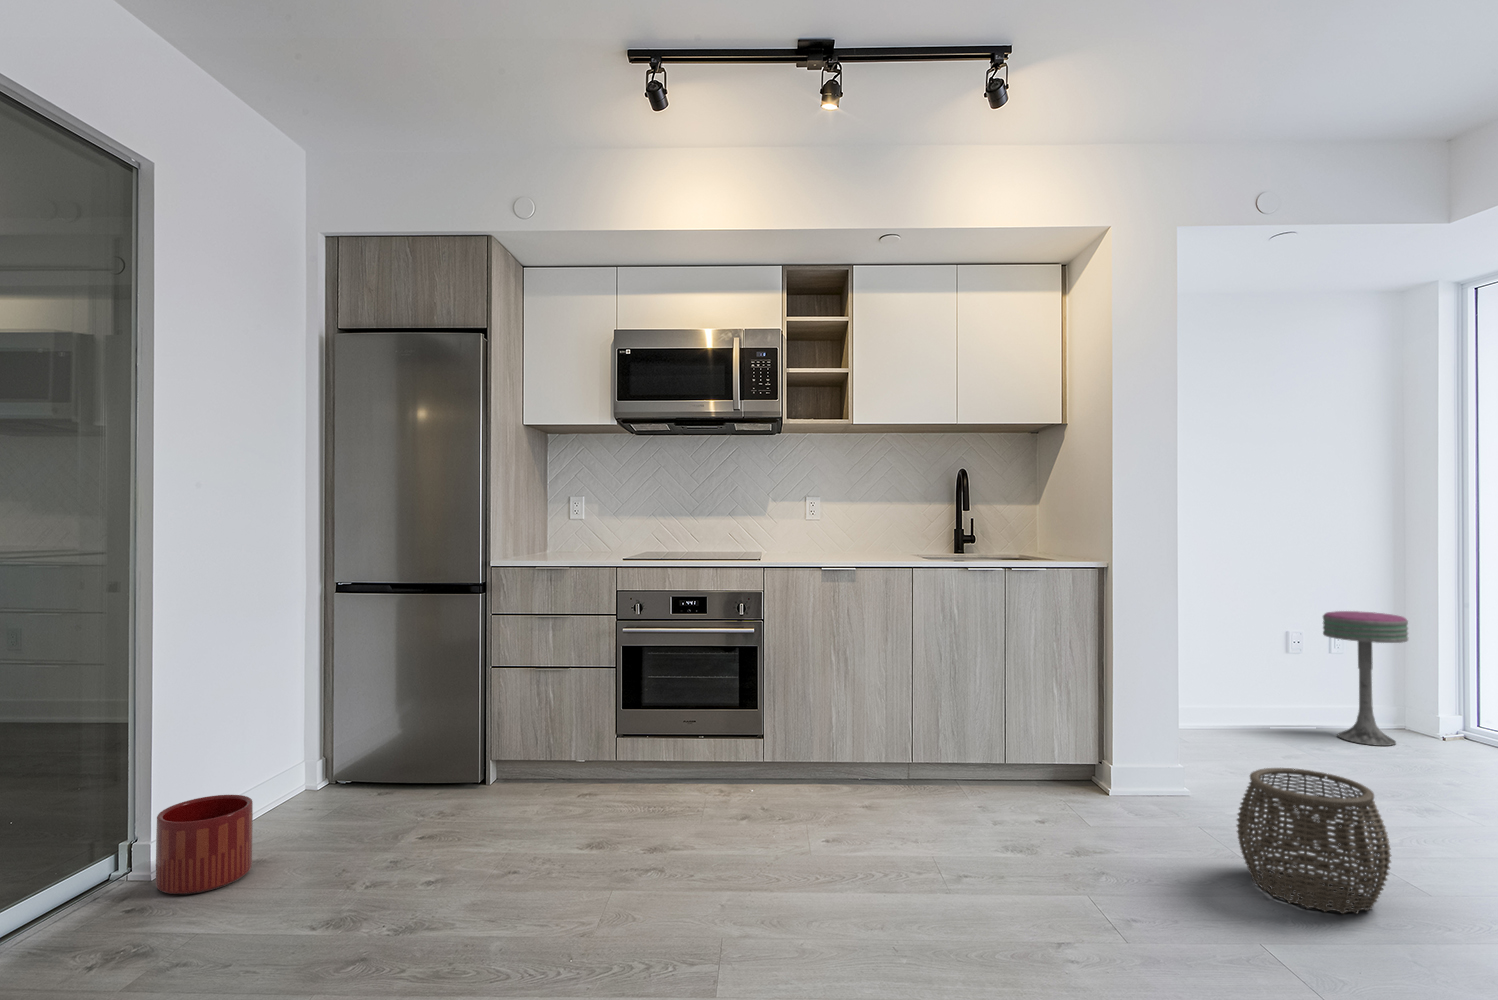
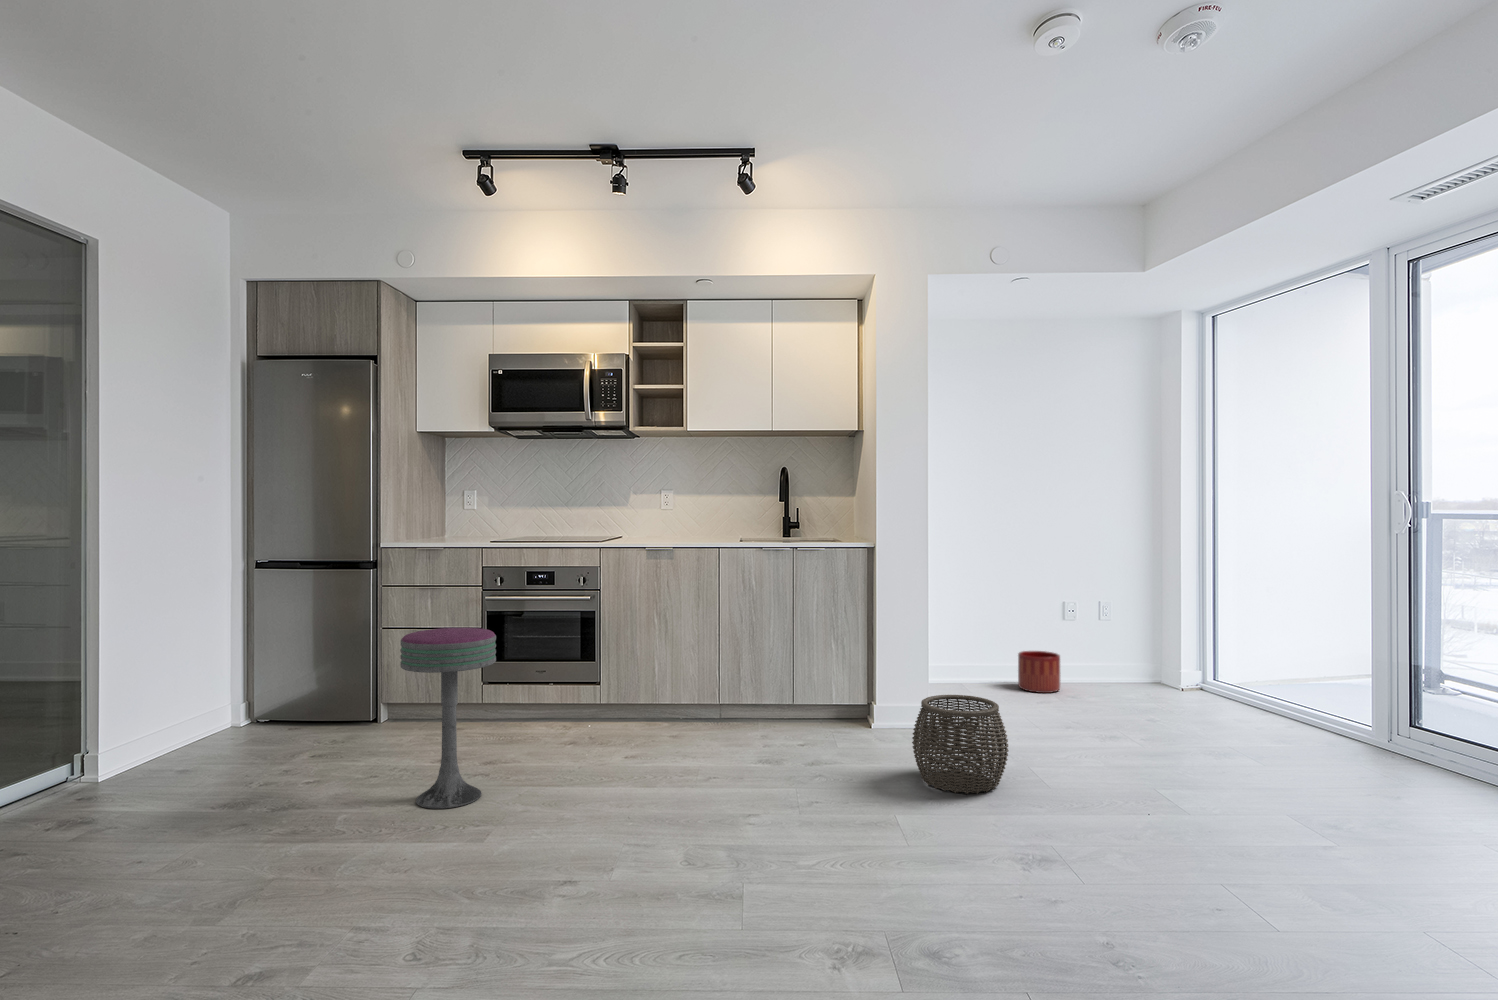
bar stool: present [1323,611,1408,746] -> present [400,628,496,809]
planter: present [156,795,253,895] -> present [1018,651,1060,693]

